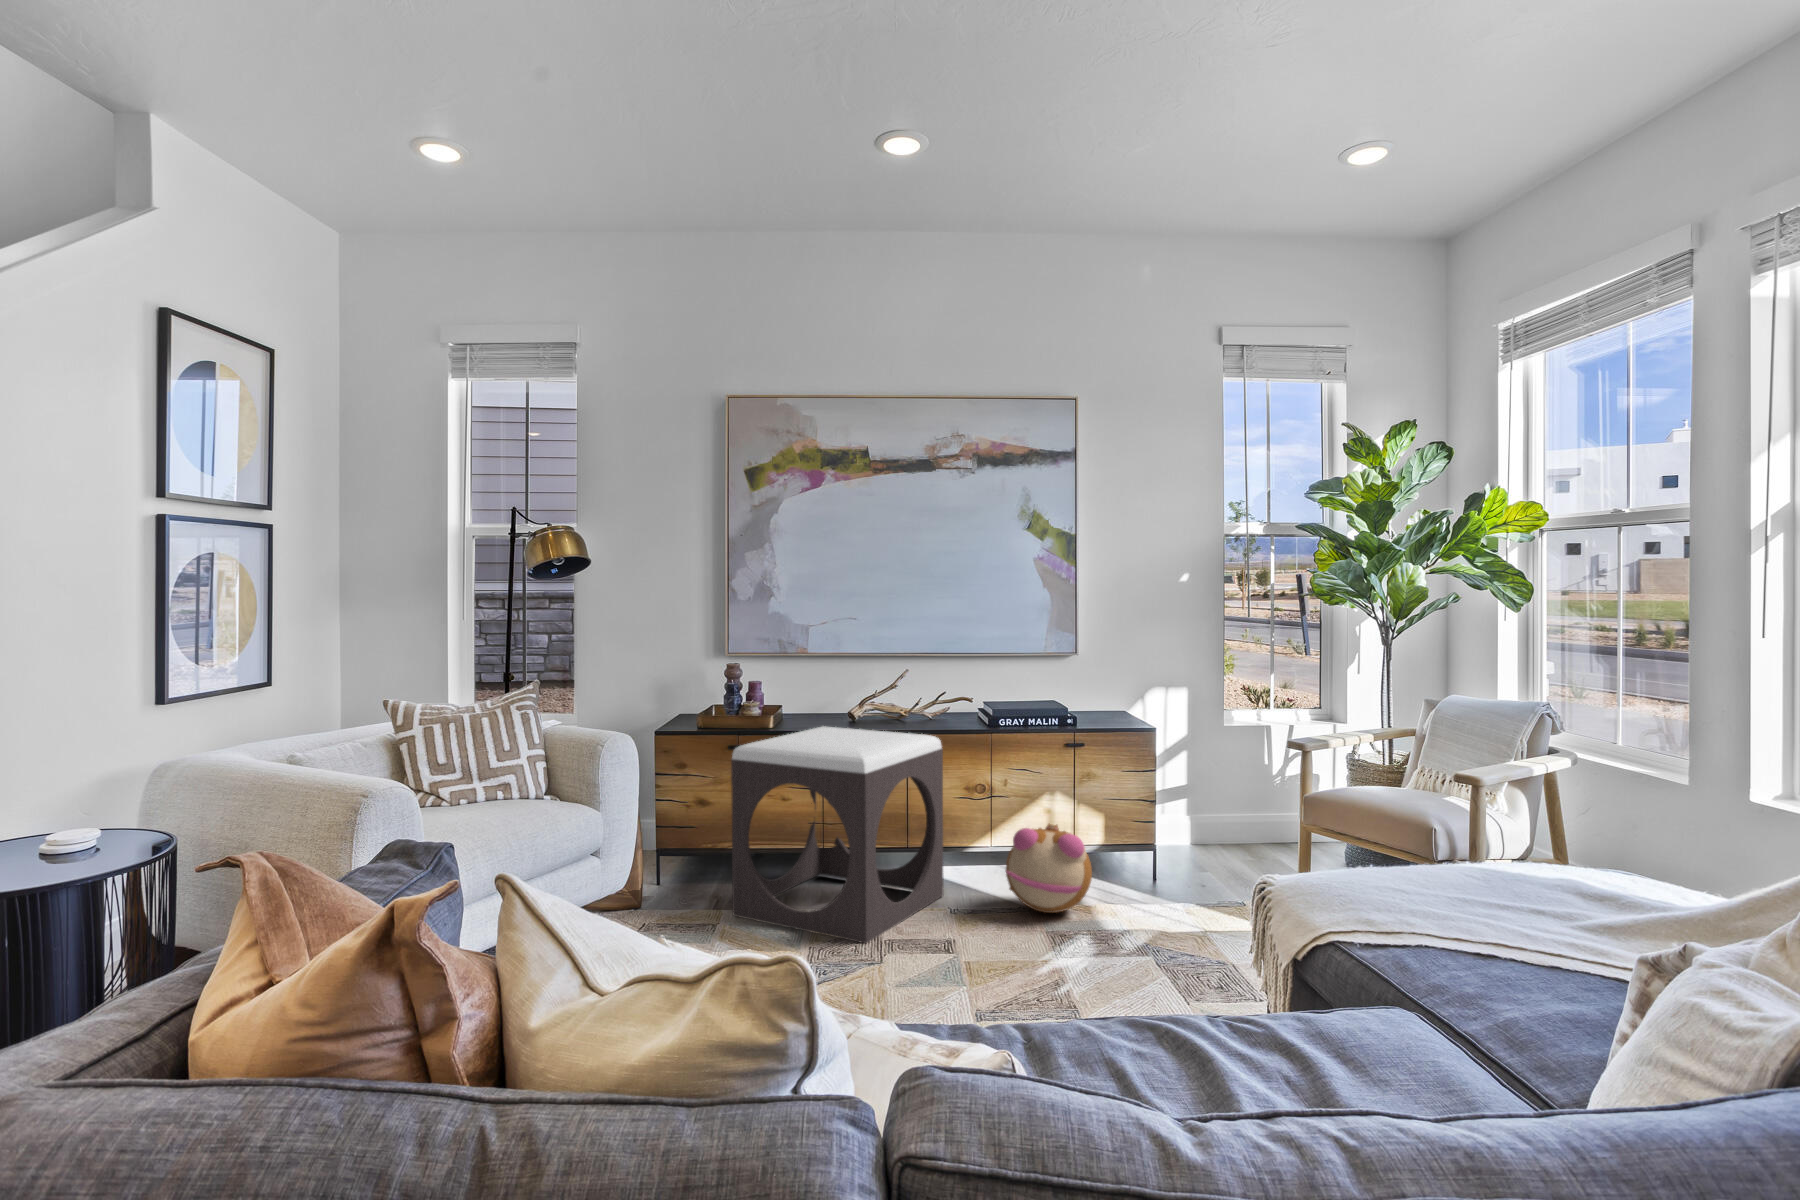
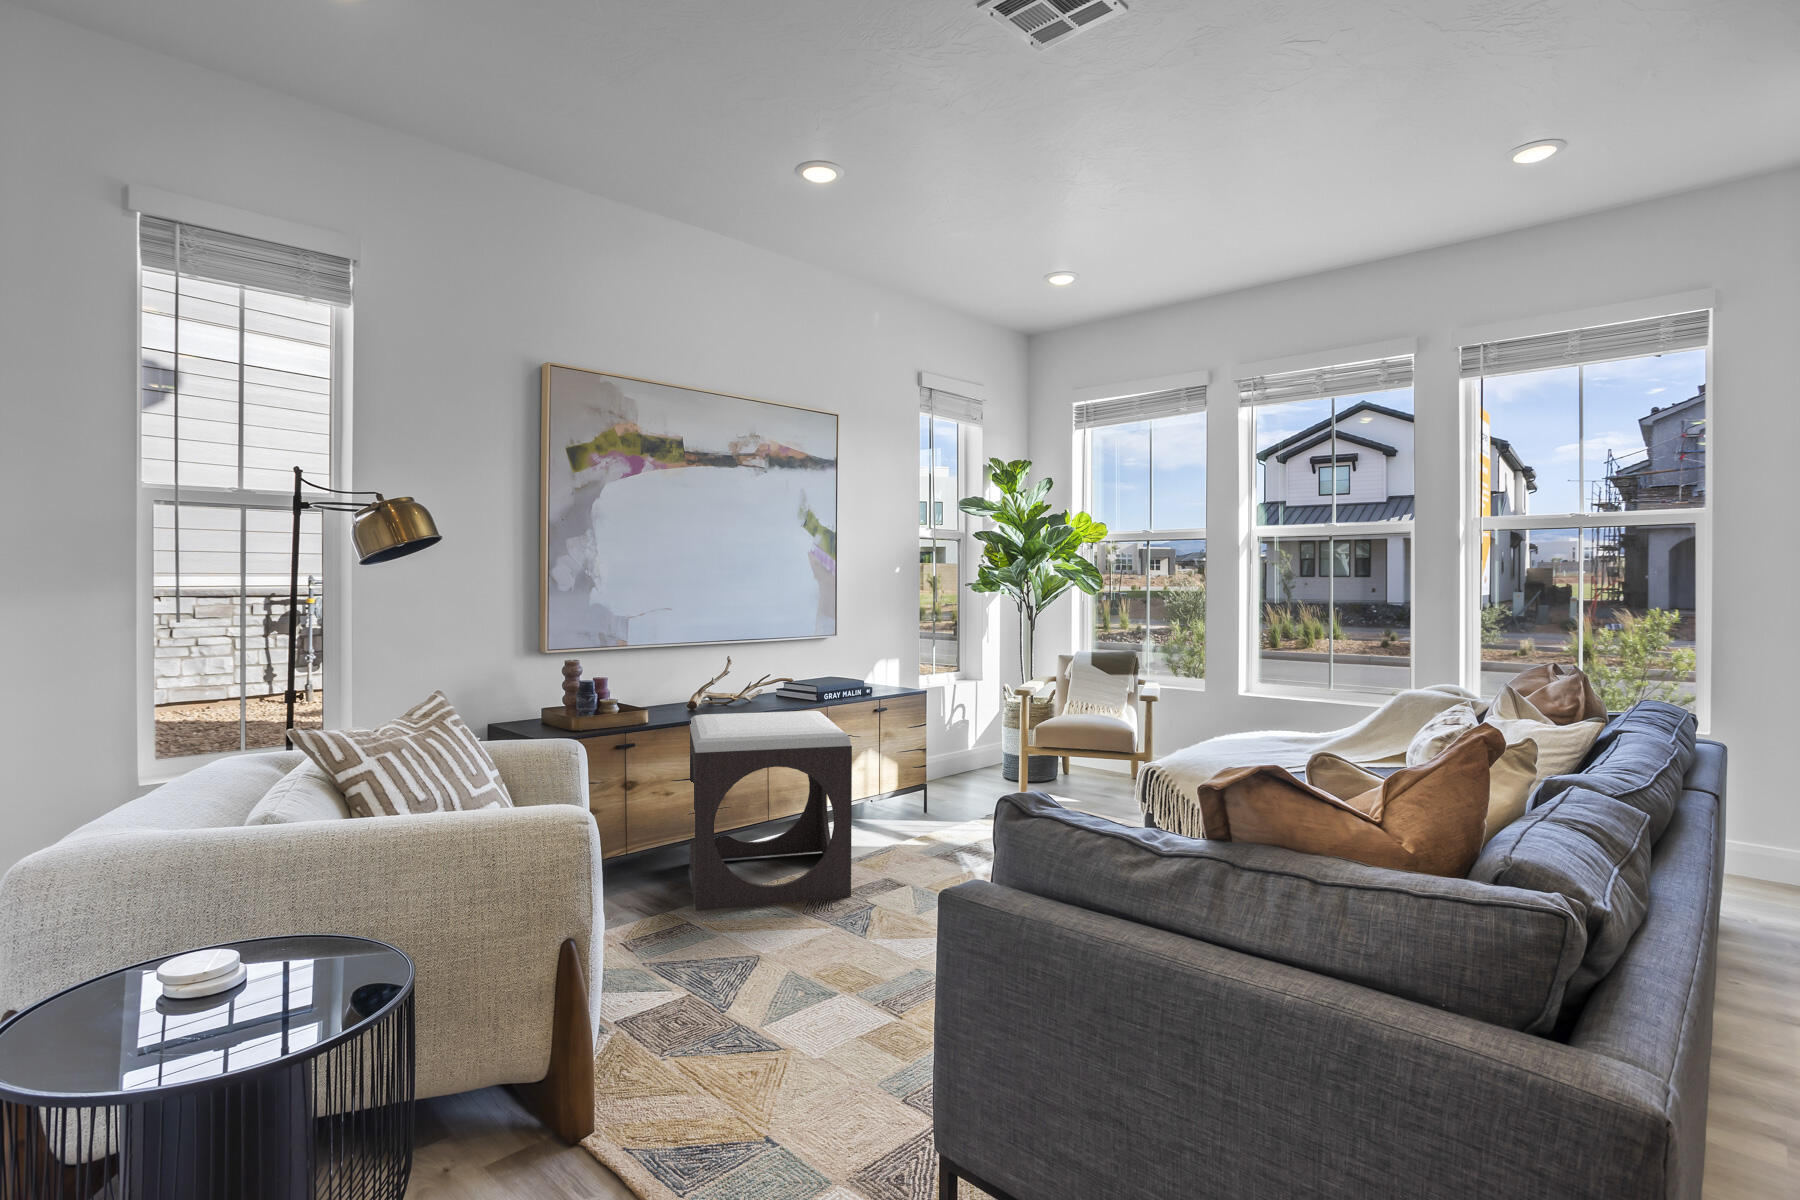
plush toy: present [1005,824,1092,913] -> none [879,772,955,844]

